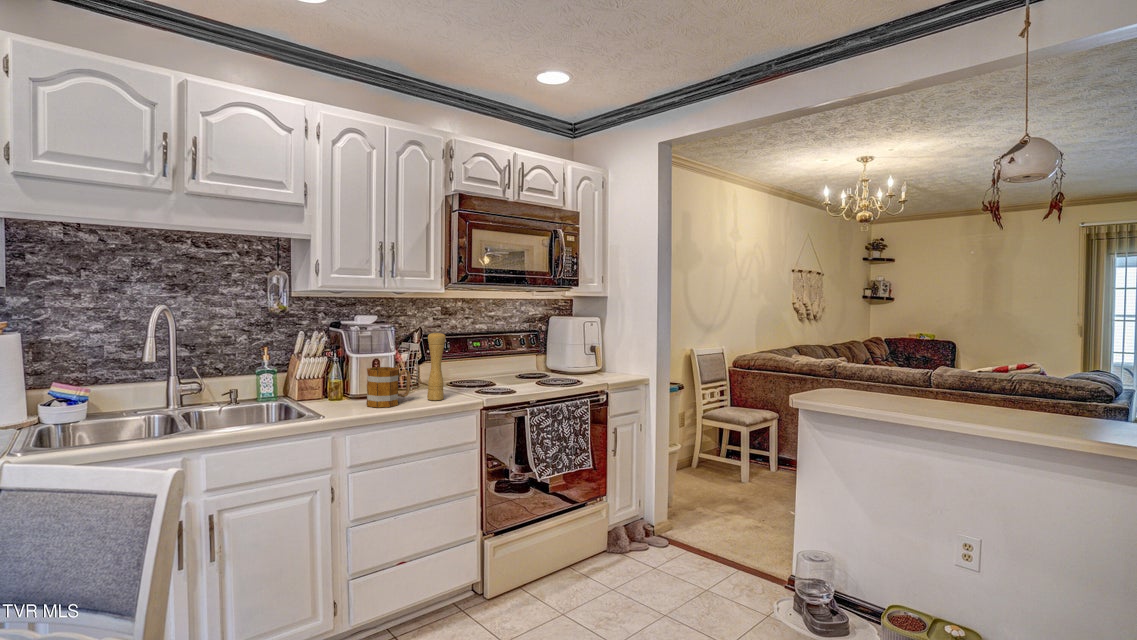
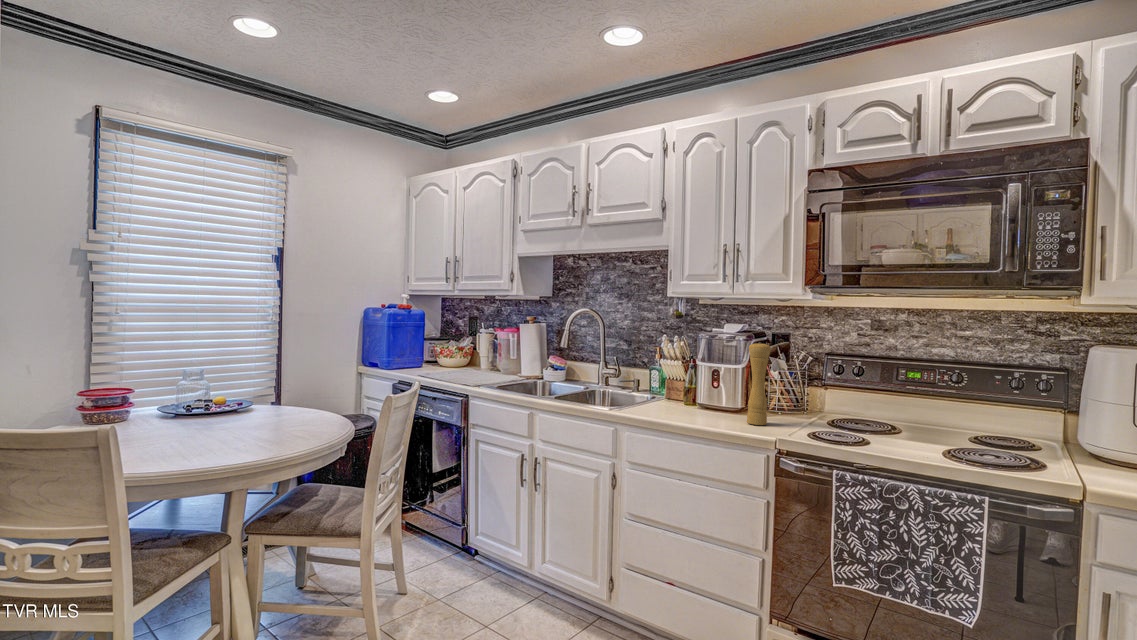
mug: present [366,367,411,408] -> none [682,374,732,417]

